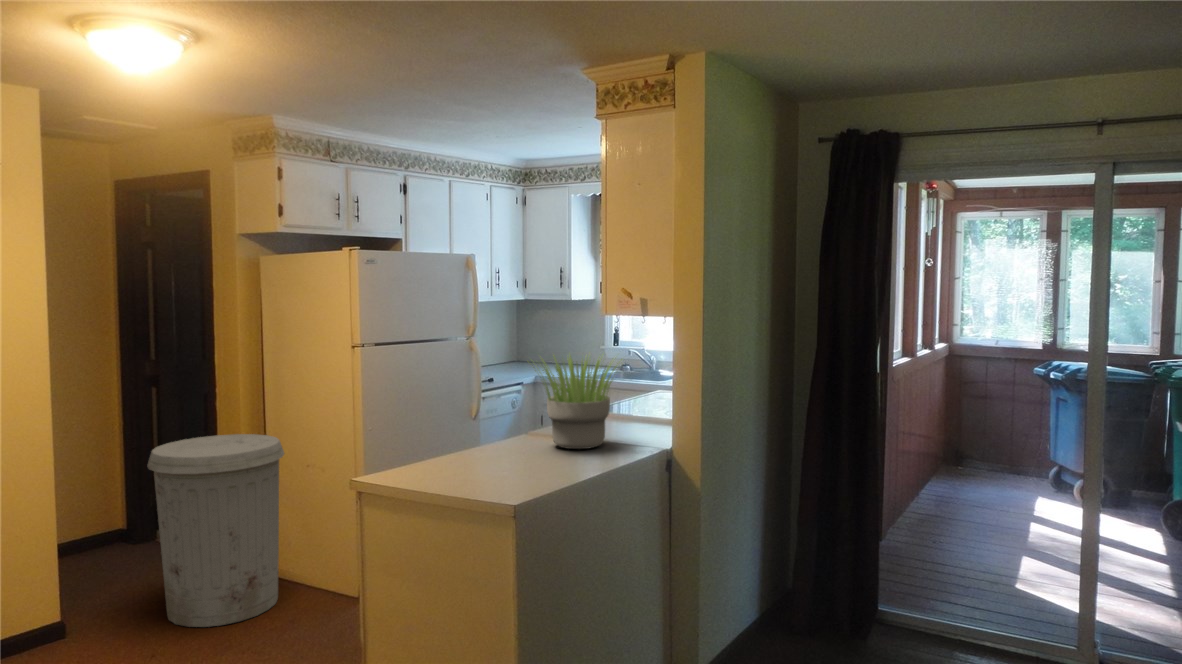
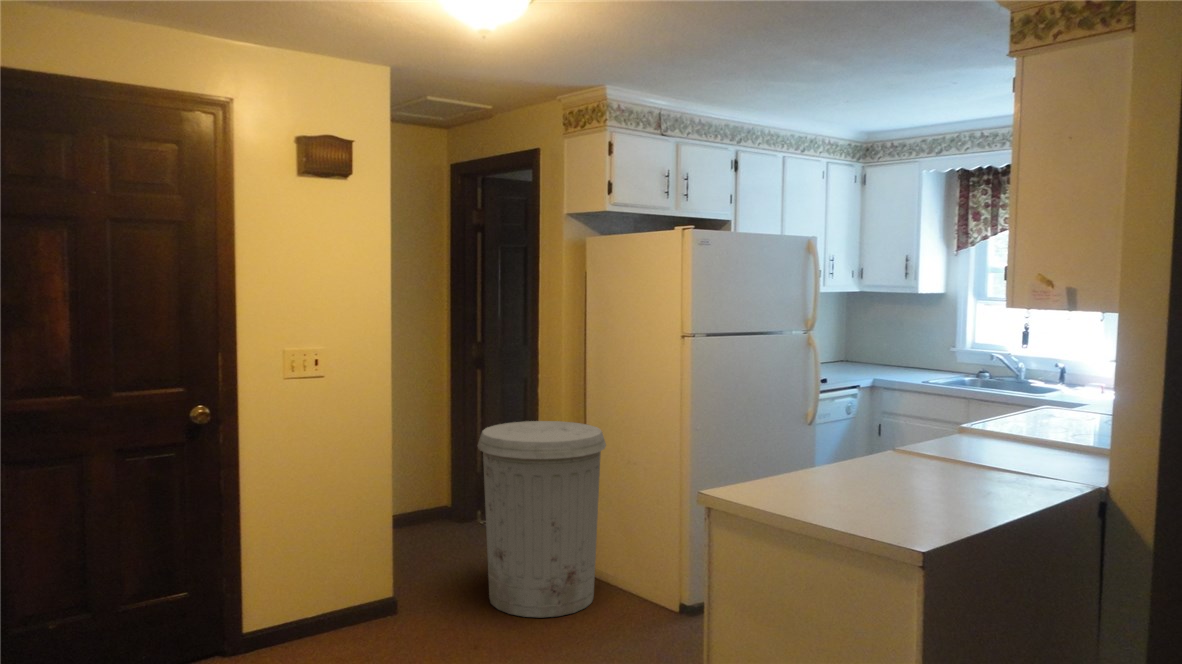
potted plant: present [533,355,622,449] -> none [903,348,1050,471]

